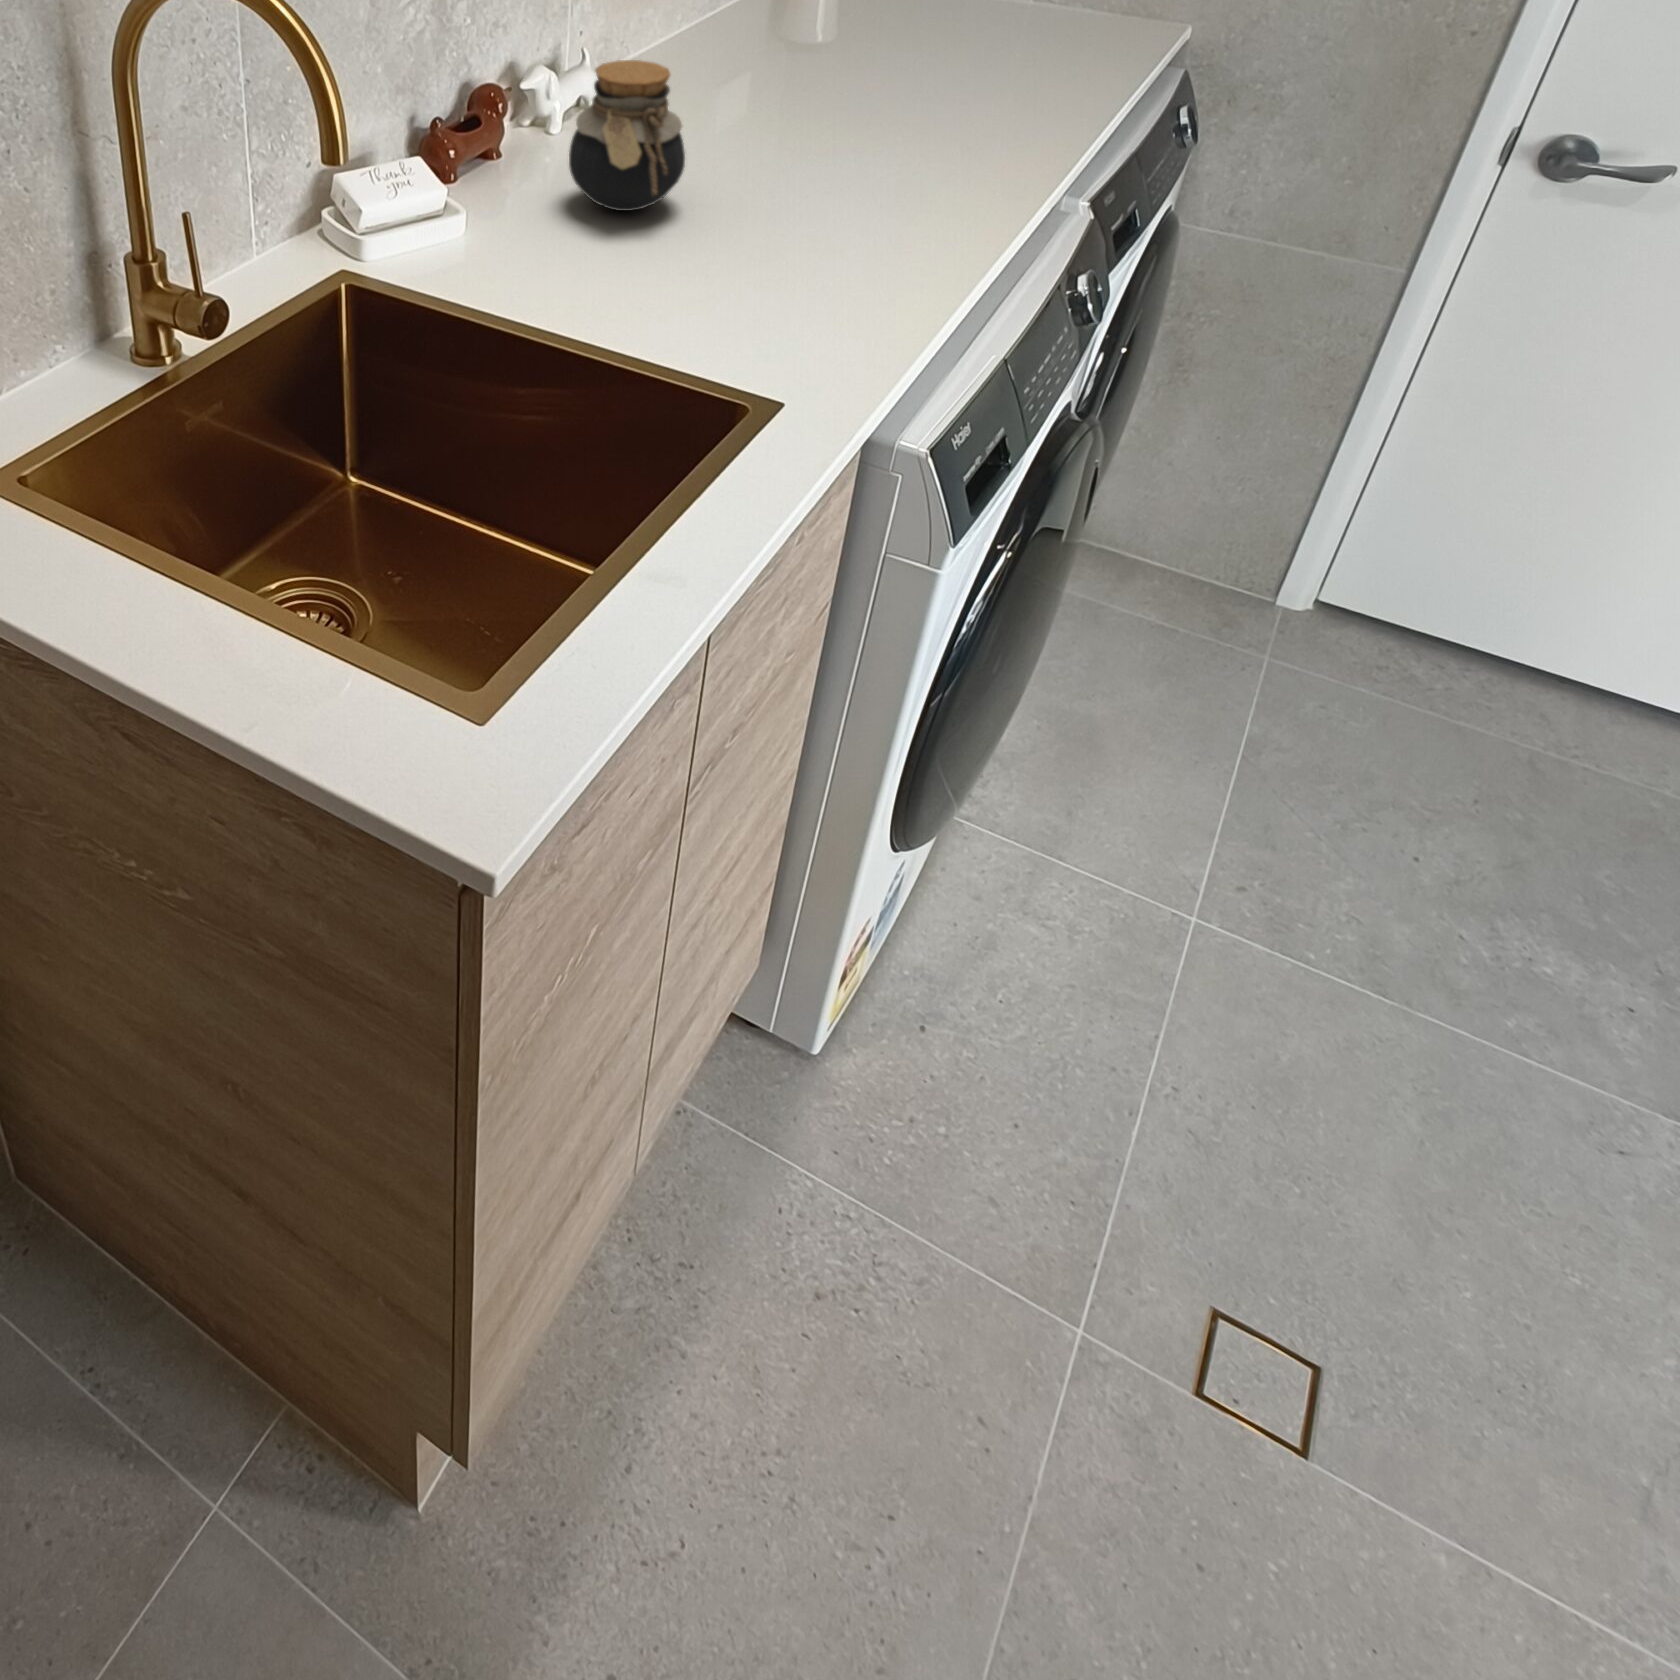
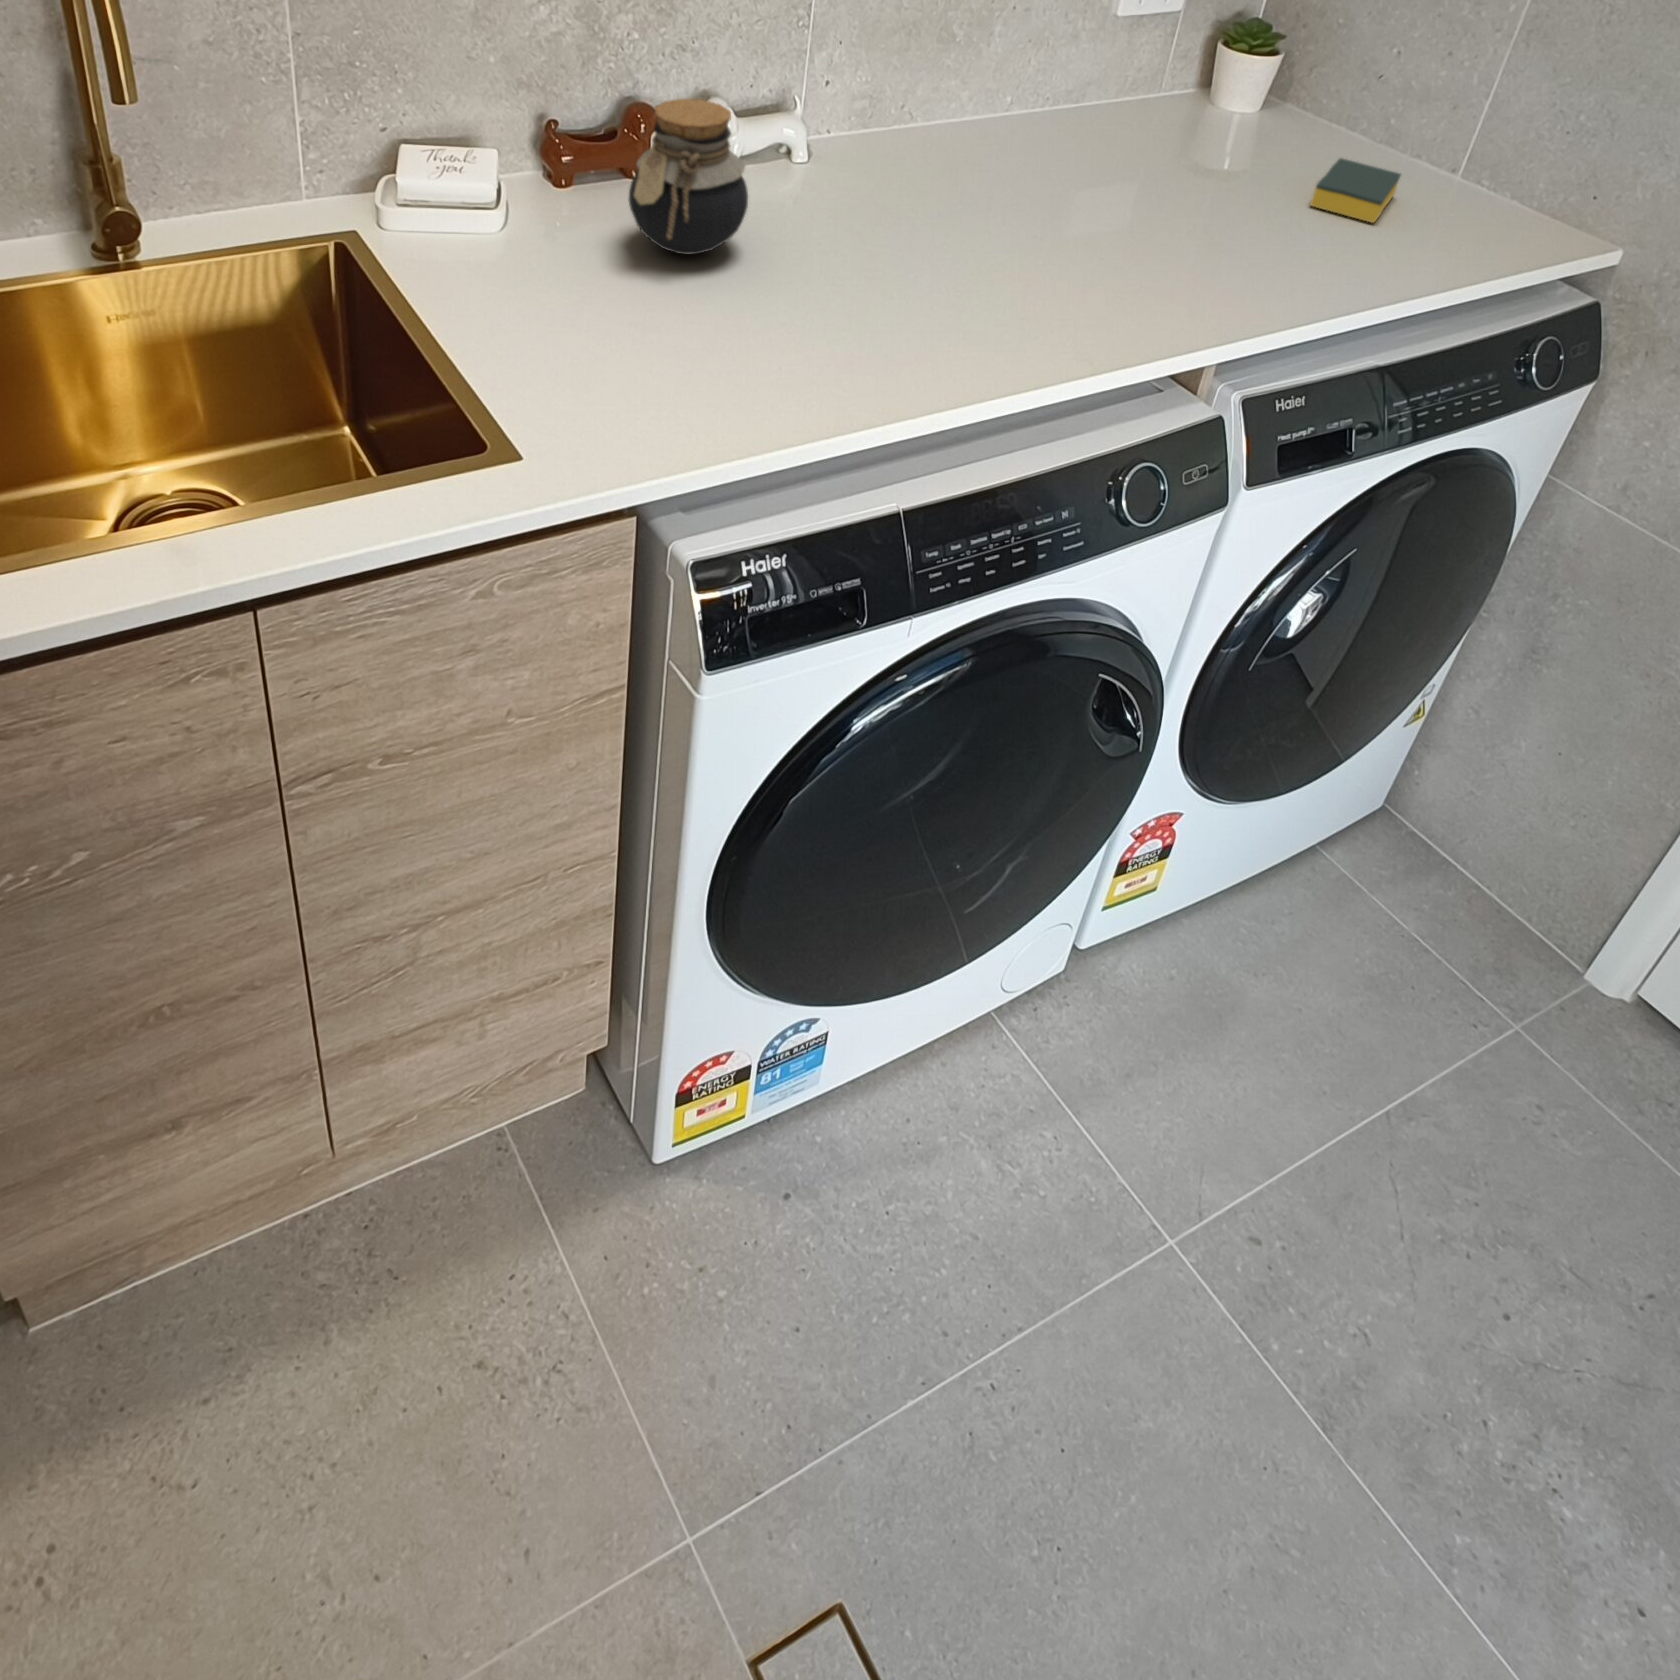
sponge: none [961,4,1039,48] -> present [1311,158,1401,223]

